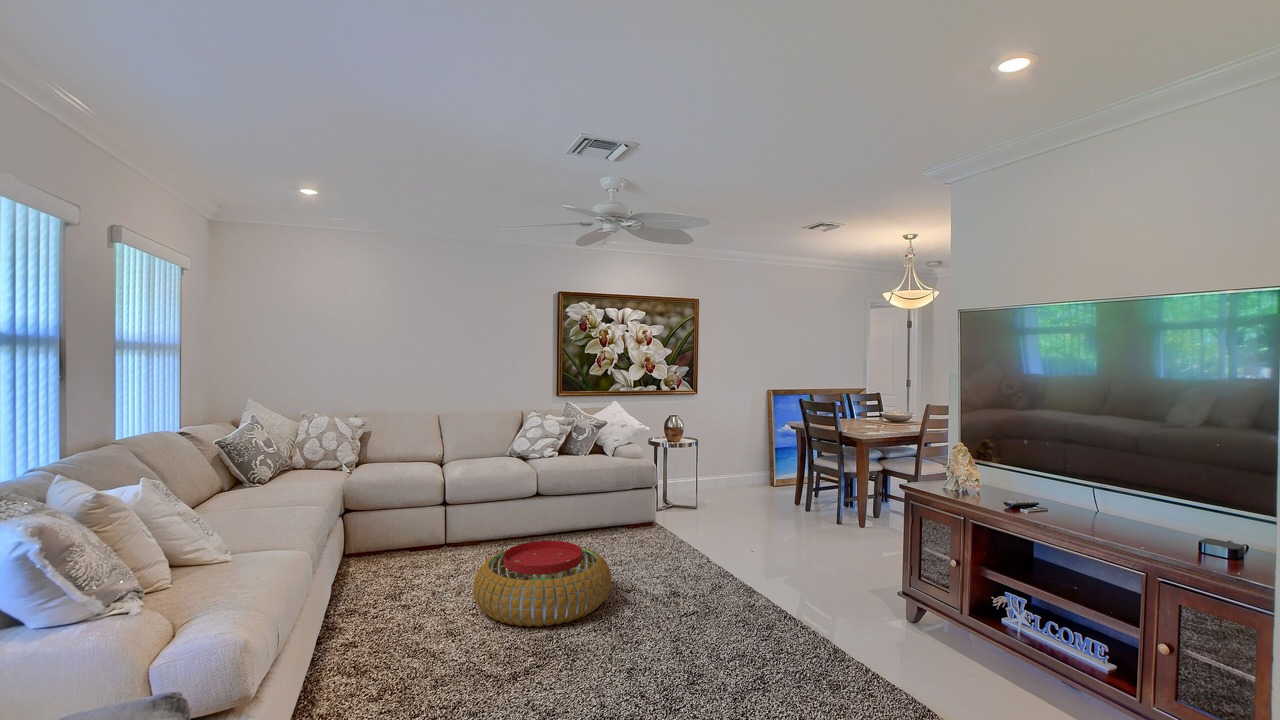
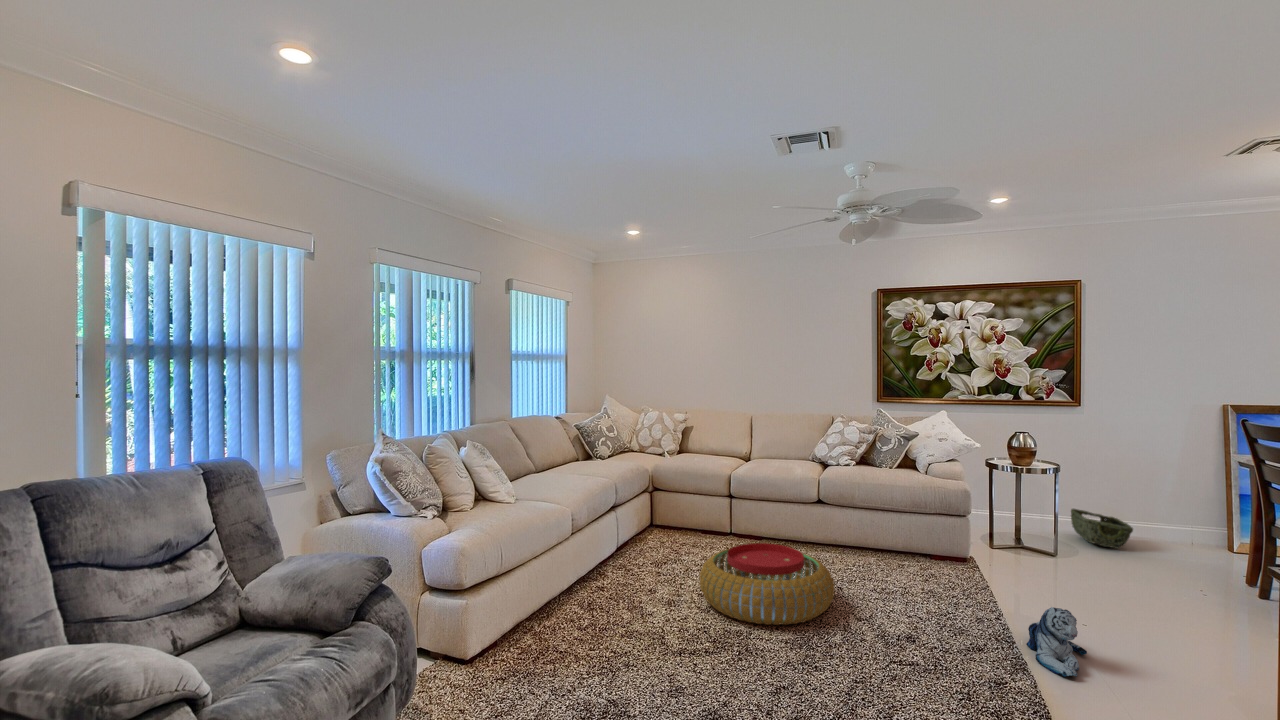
woven basket: none [694,472,736,497] -> present [1071,509,1133,549]
plush toy: none [747,542,796,592] -> present [1026,607,1087,677]

